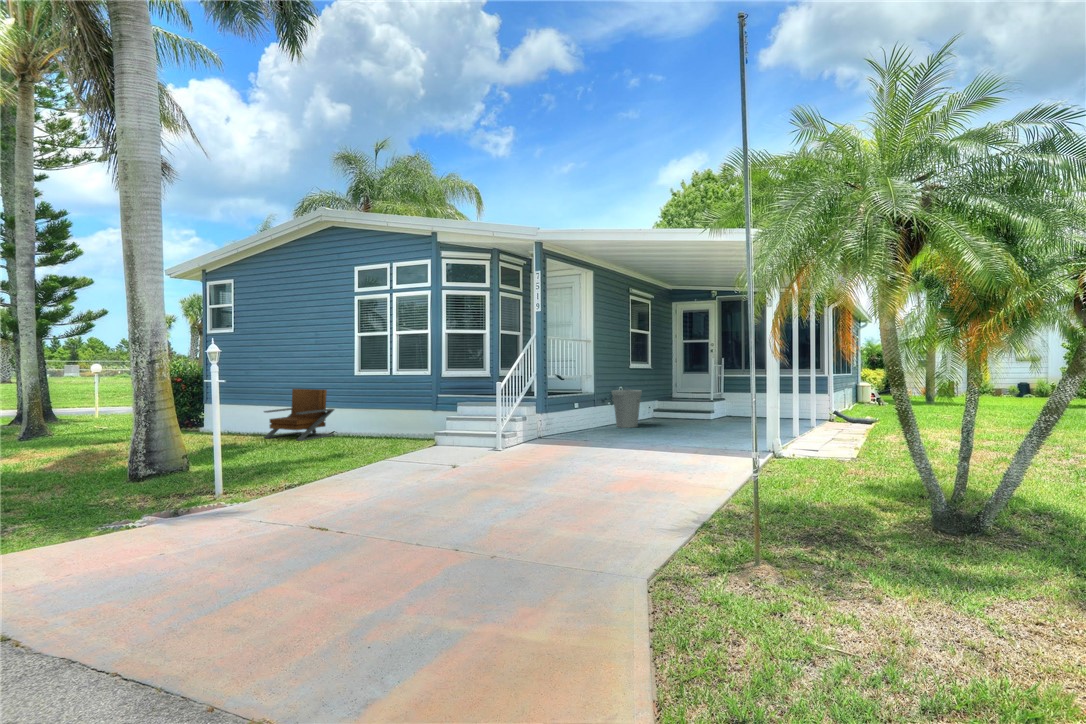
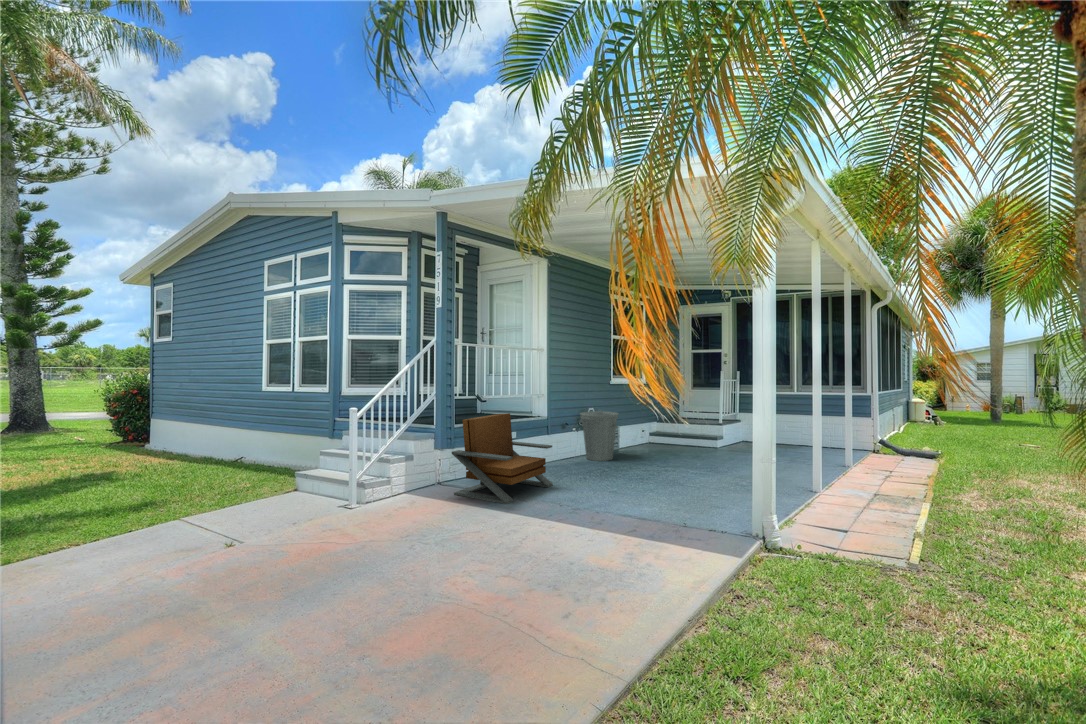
lounge chair: present [264,389,334,441] -> present [452,413,553,504]

